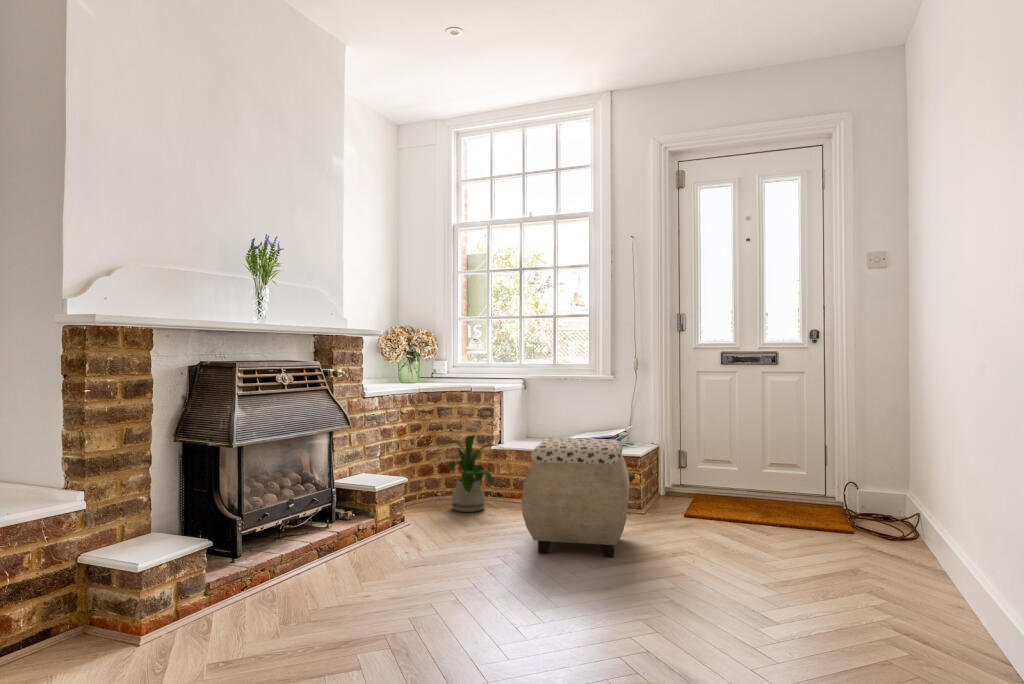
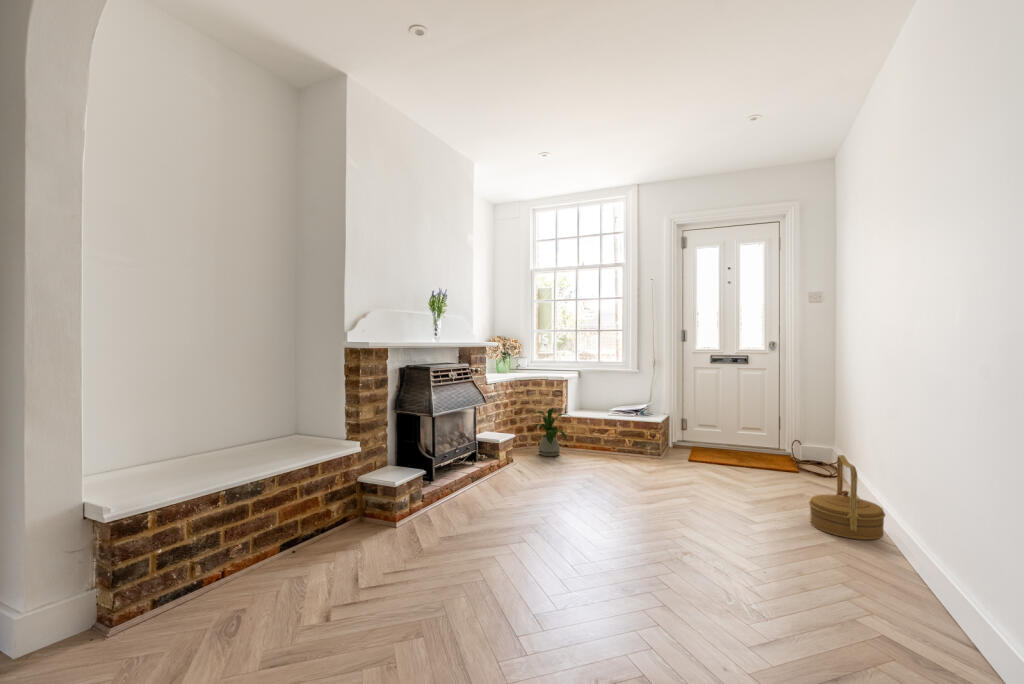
ottoman: present [522,438,629,557] -> none [594,411,660,485]
woven basket: none [862,505,988,653] -> present [809,455,885,540]

